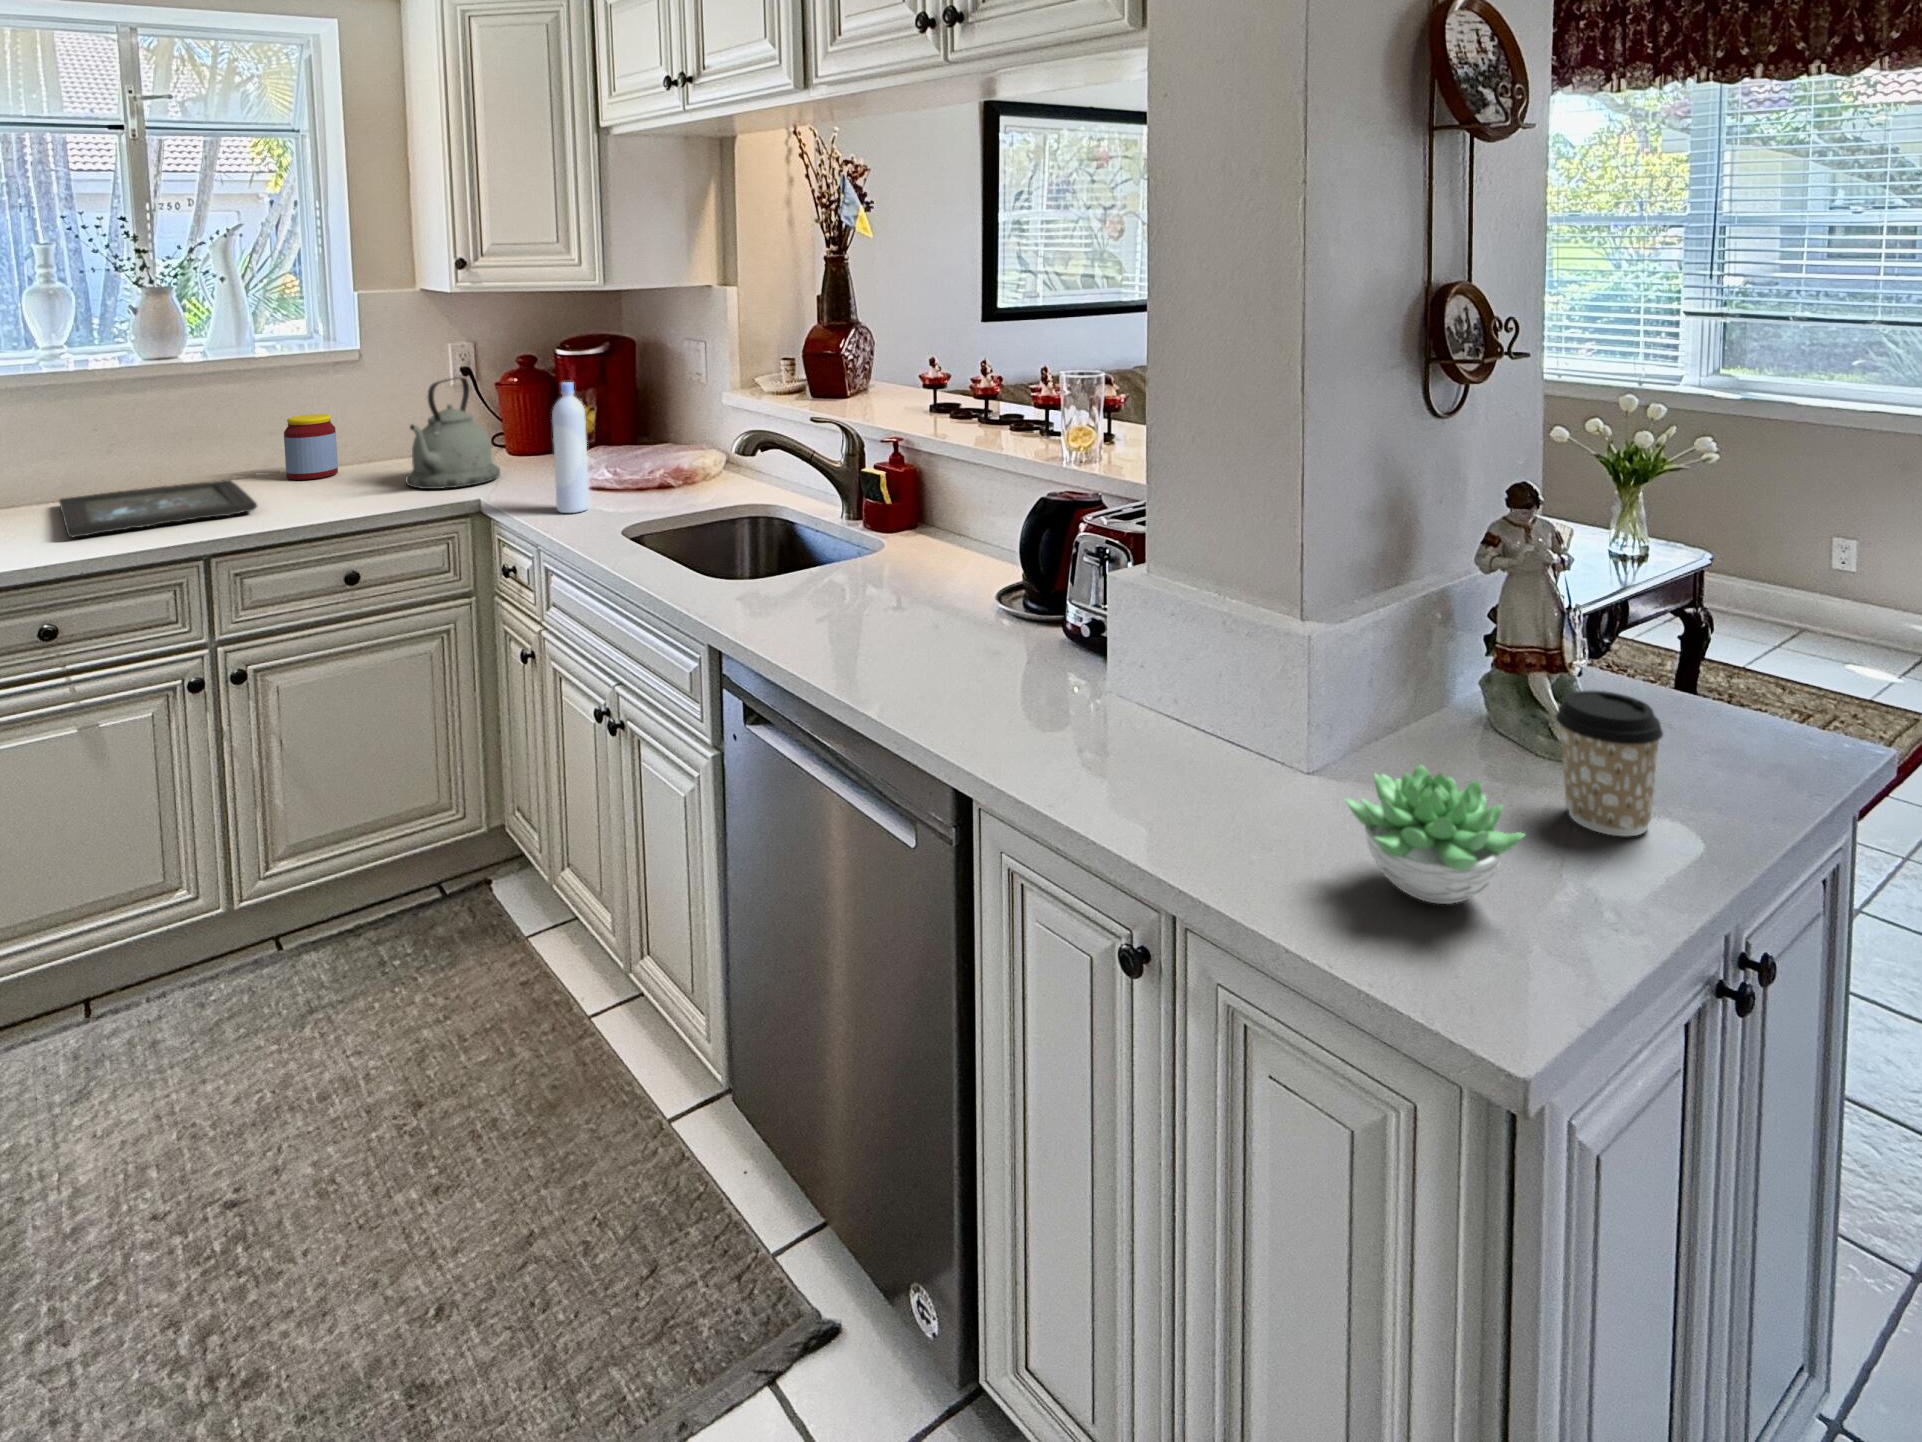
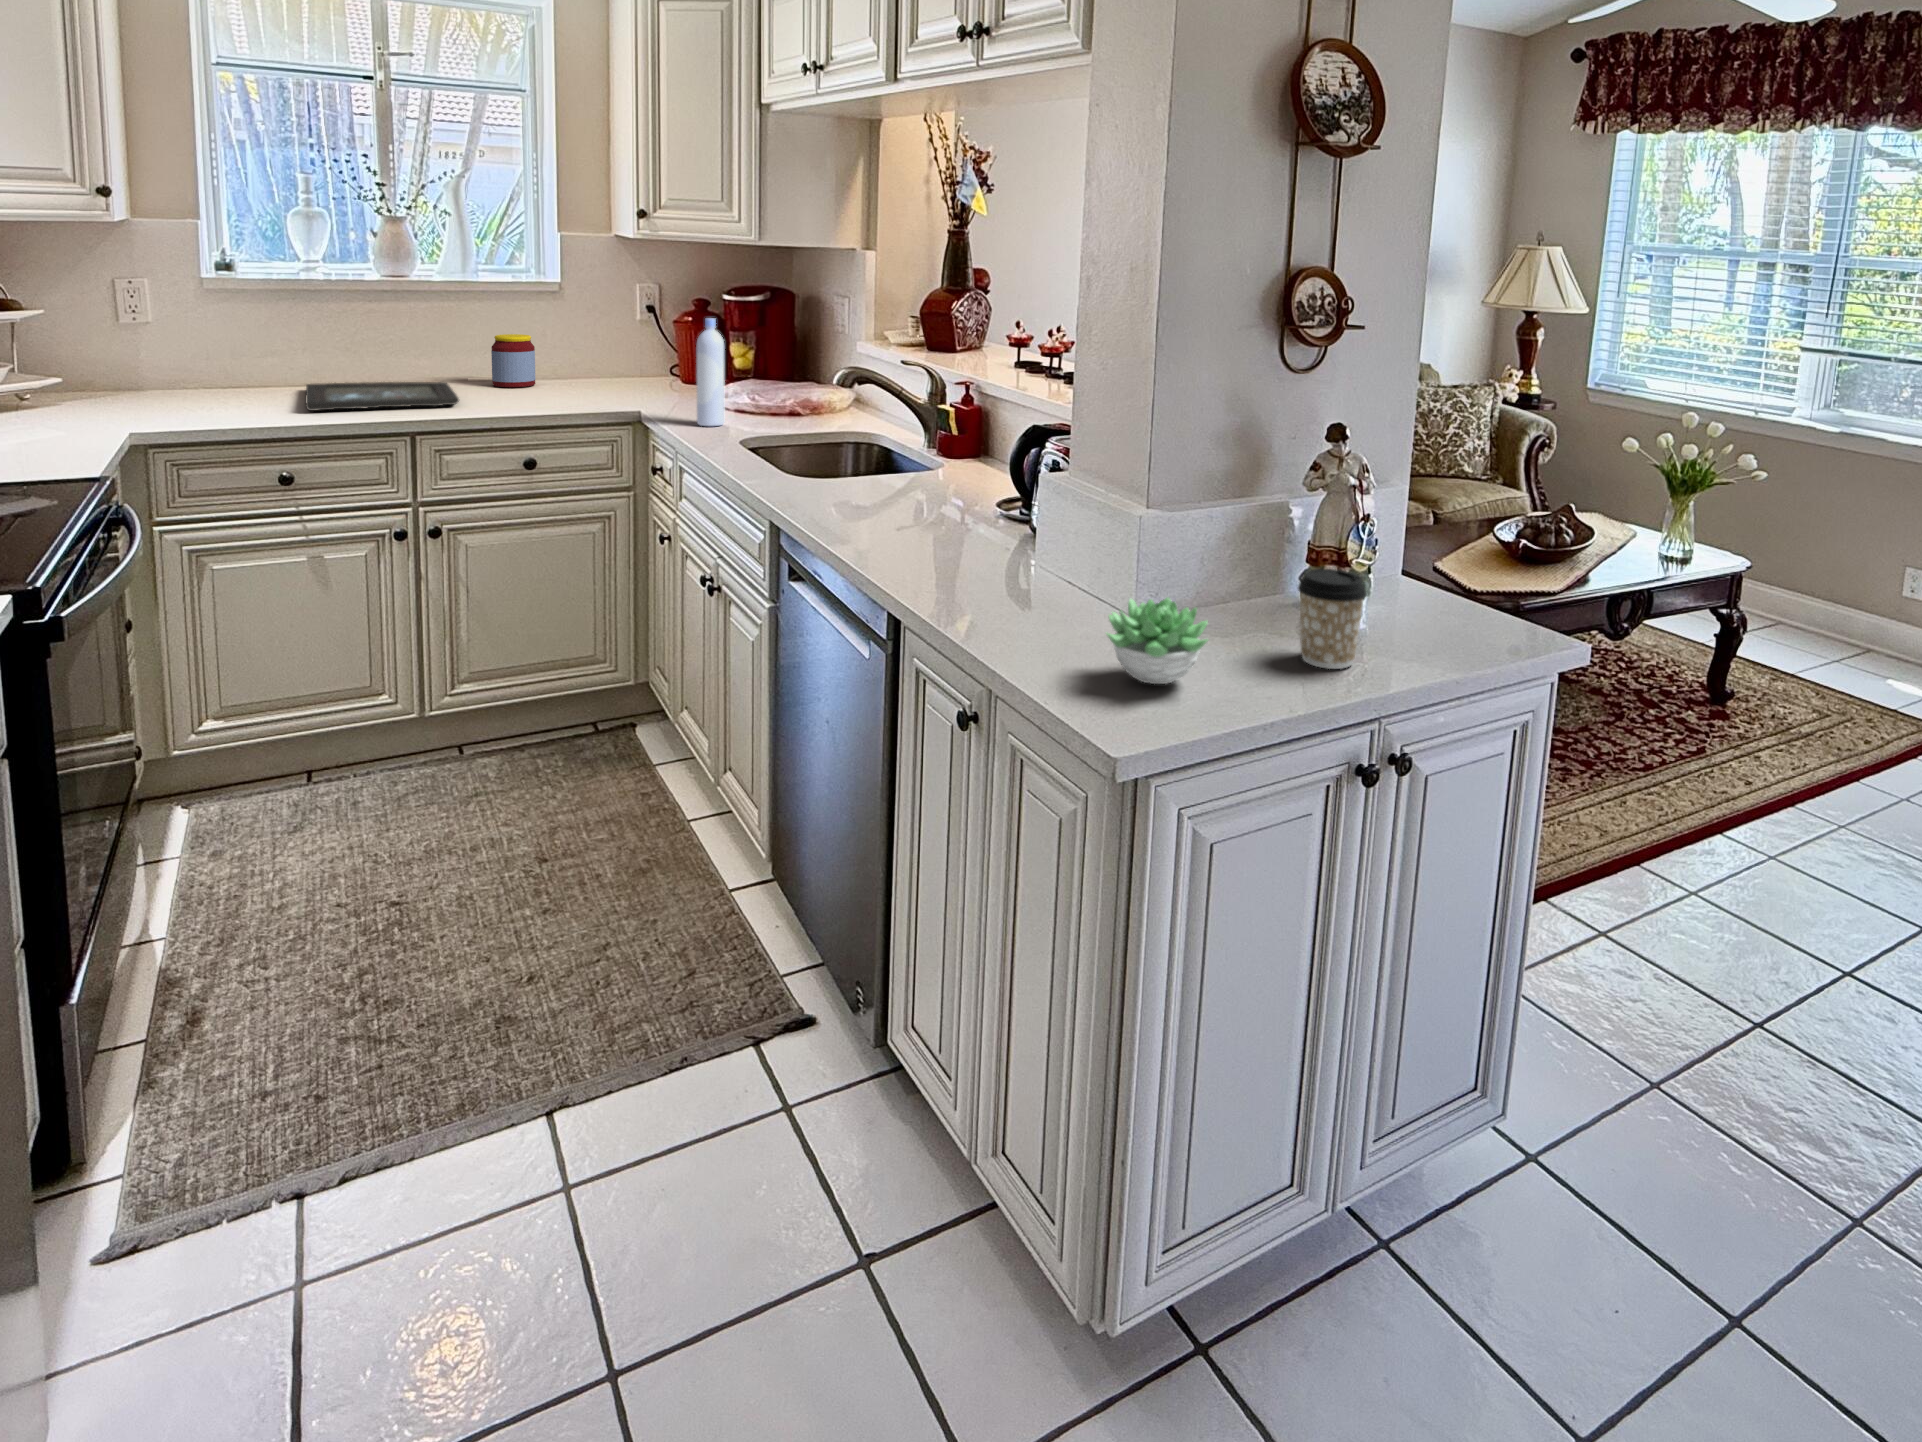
kettle: present [406,377,500,489] -> none [585,311,666,402]

